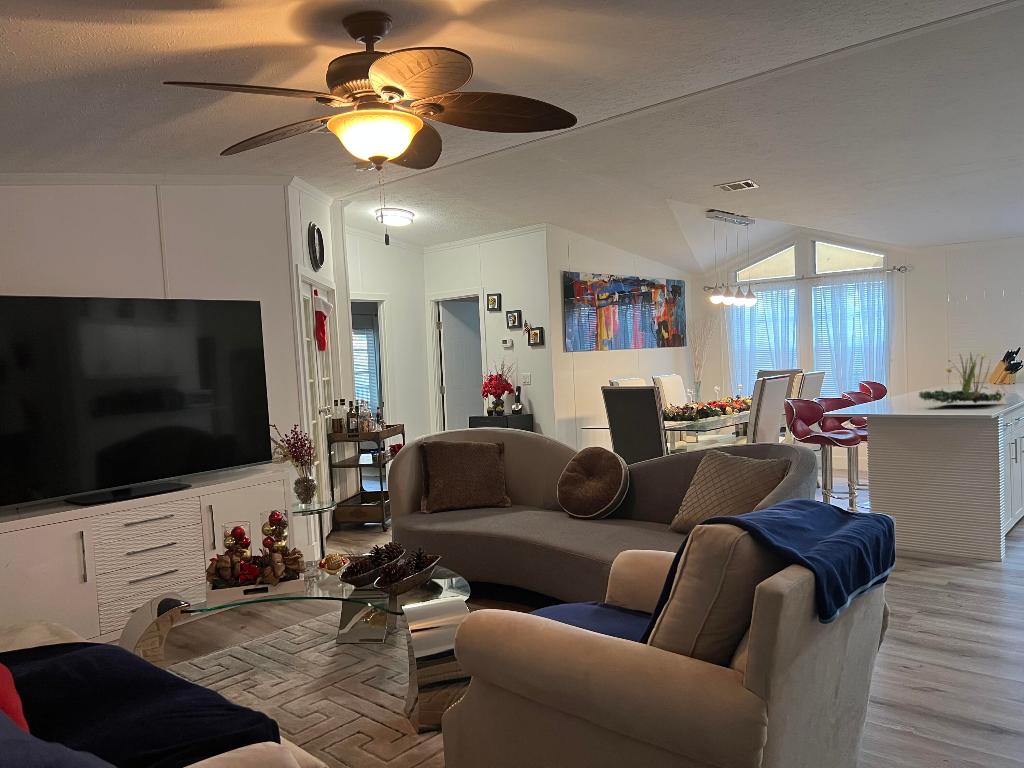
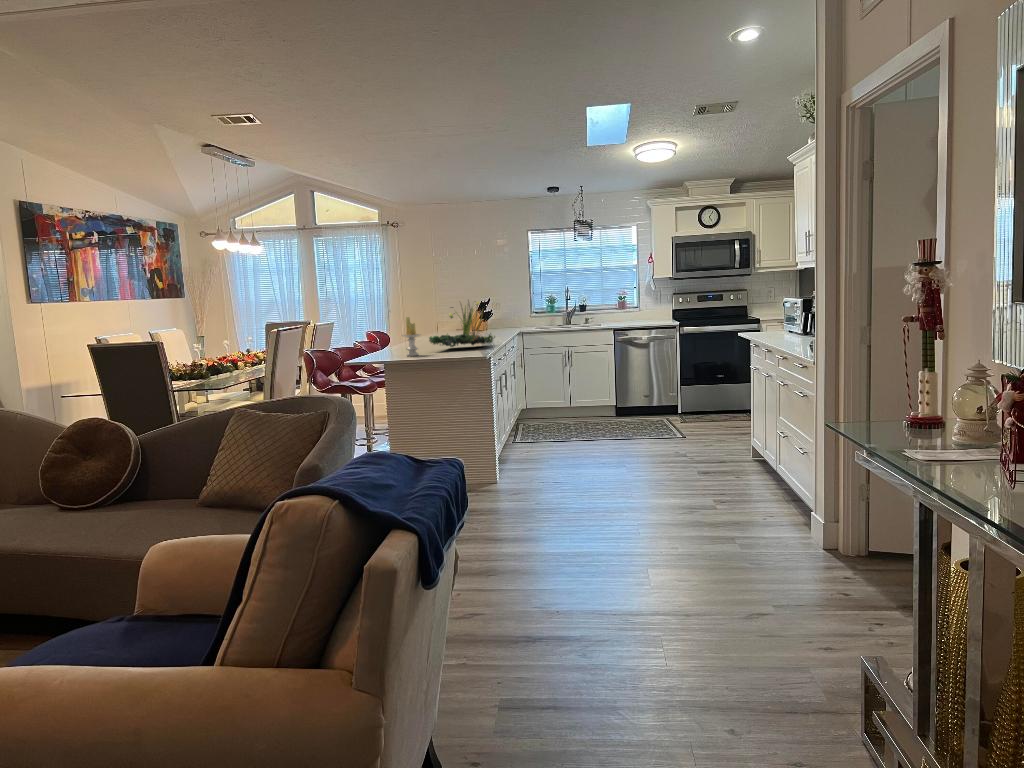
candle: none [885,371,909,411] -> present [402,317,421,356]

